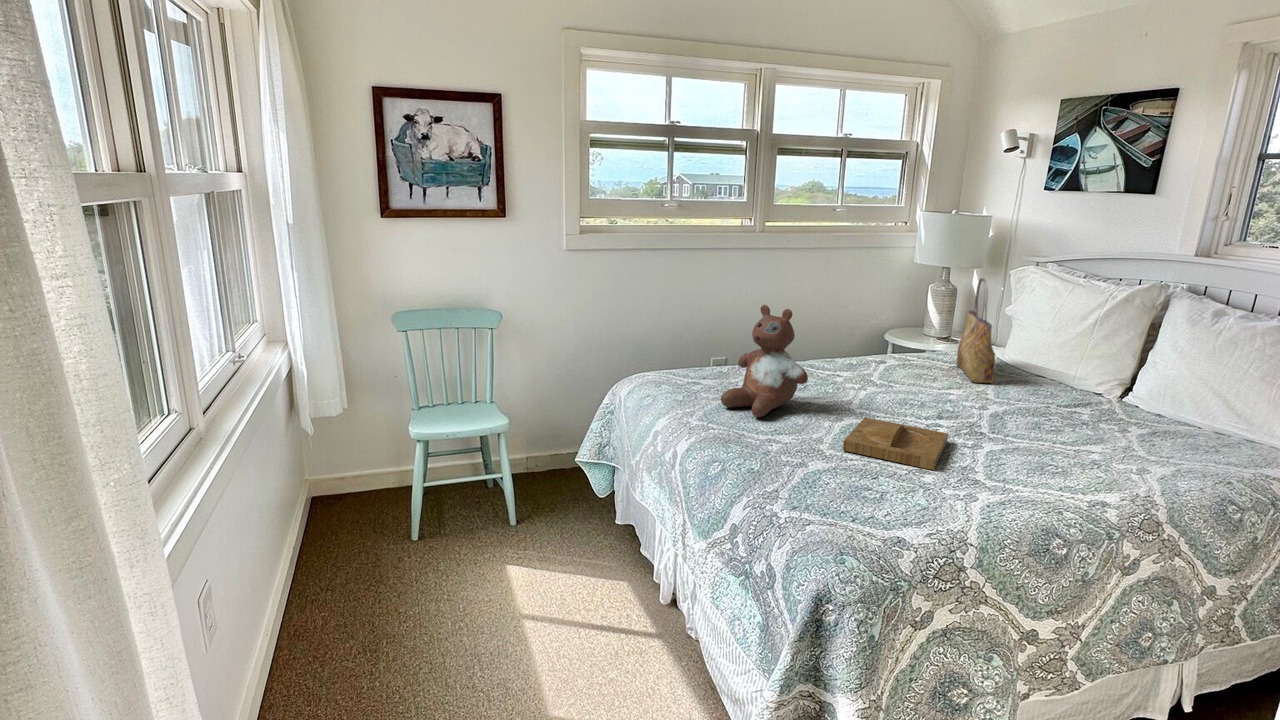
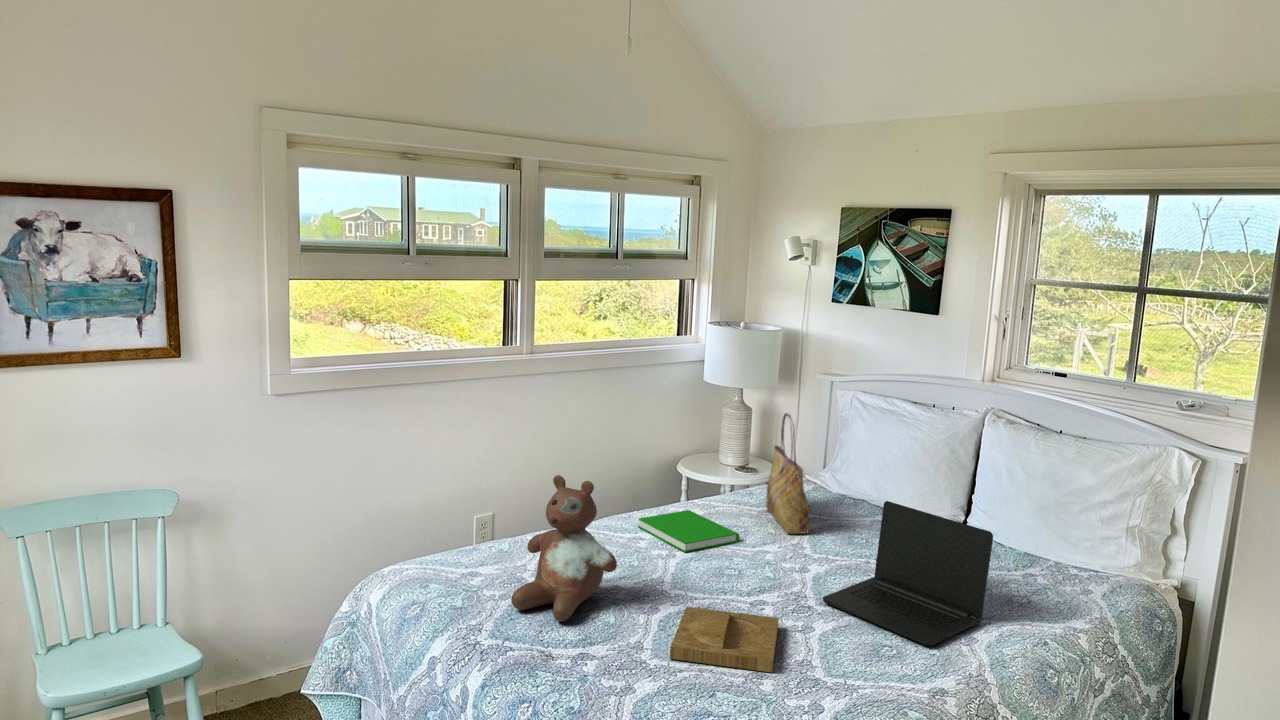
laptop: none [995,348,1185,470] -> present [823,501,993,646]
book: none [837,359,926,386] -> present [638,510,739,552]

